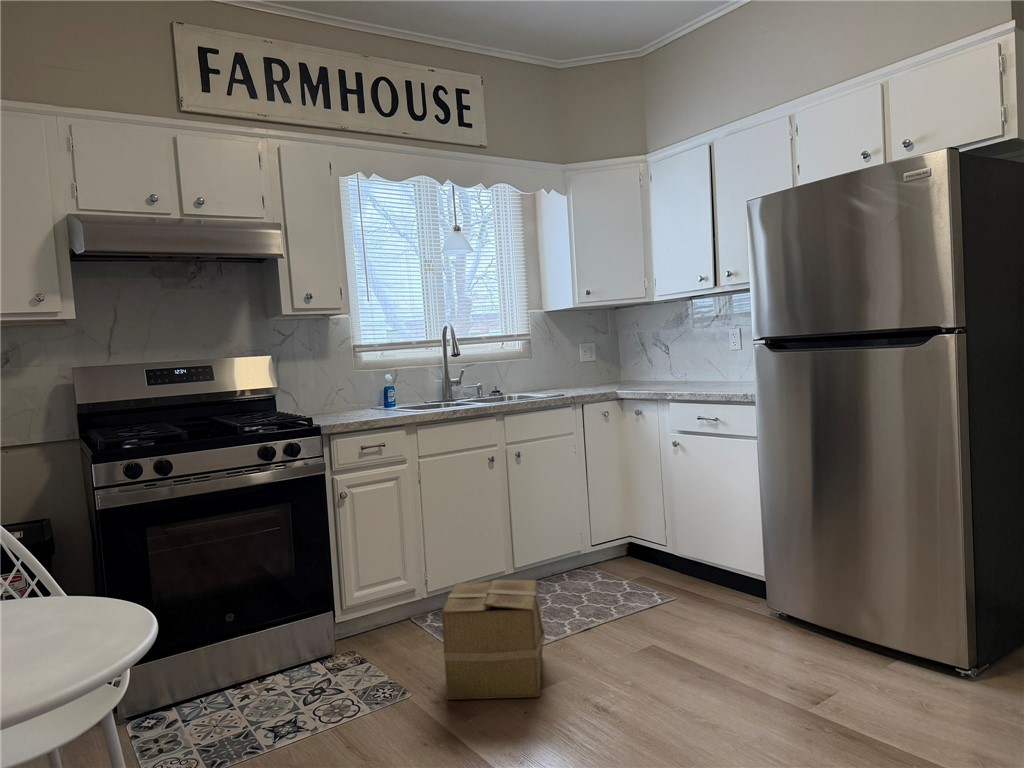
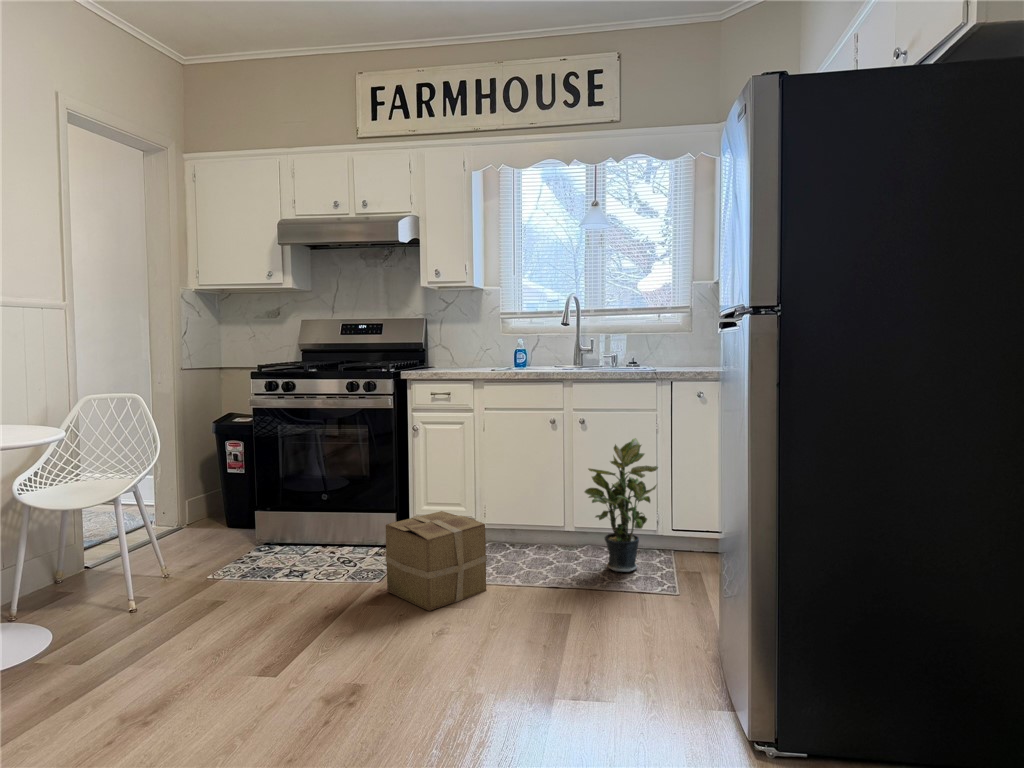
potted plant: none [558,463,632,602] -> present [585,438,658,572]

